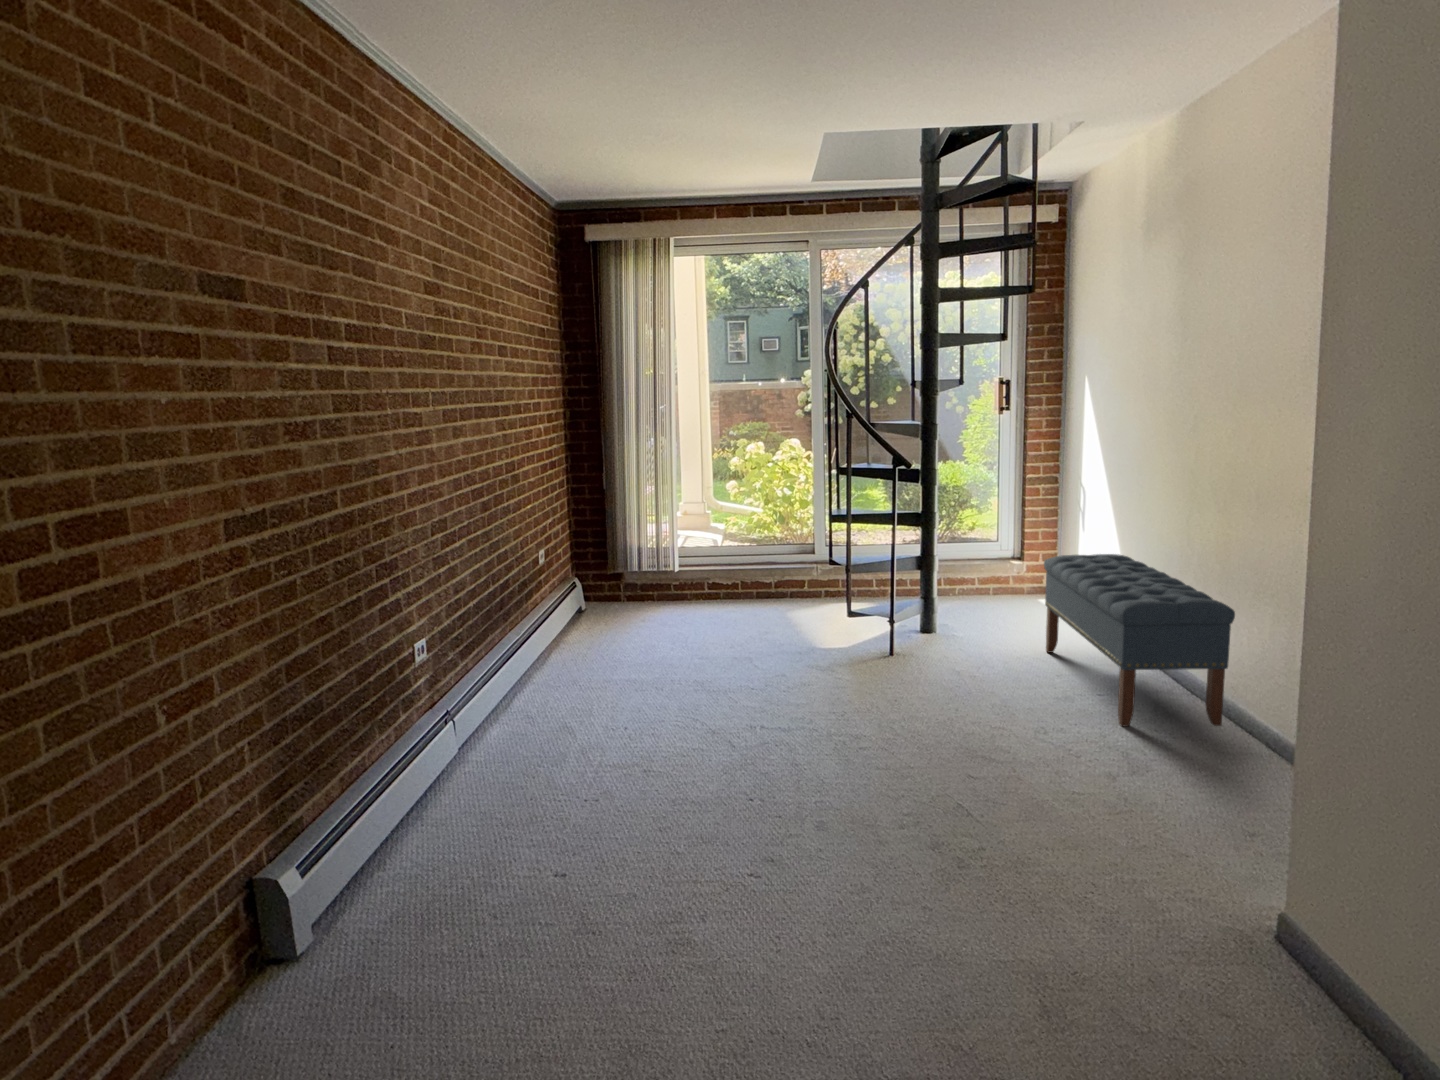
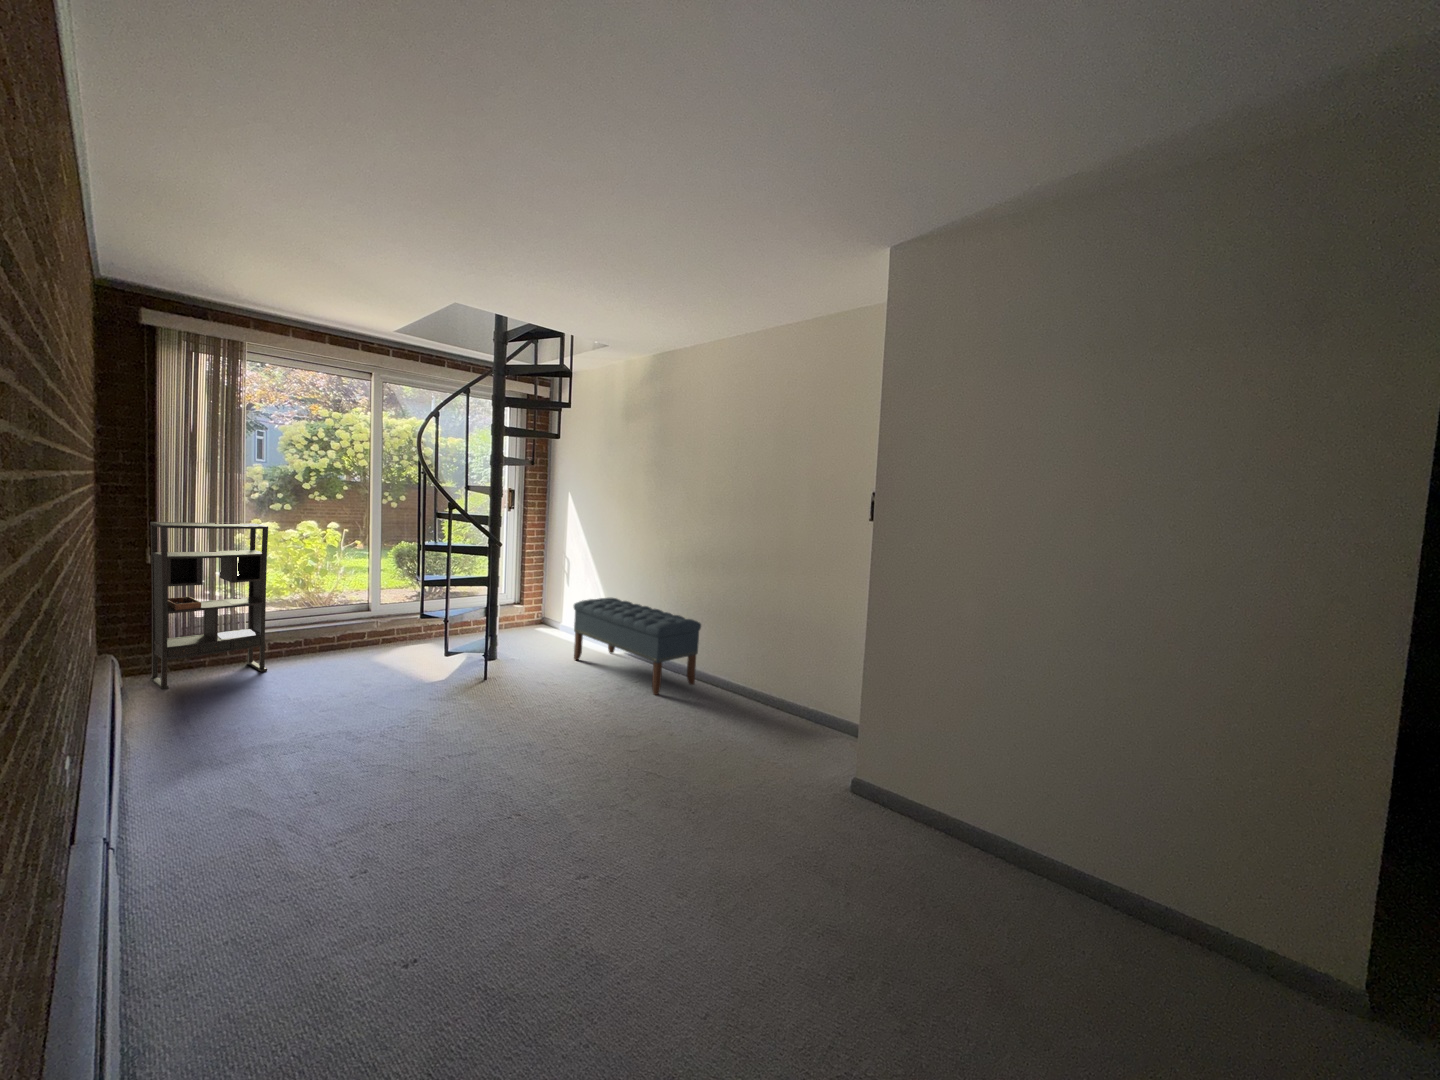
bookshelf: none [603,445,696,616] -> present [150,522,268,690]

